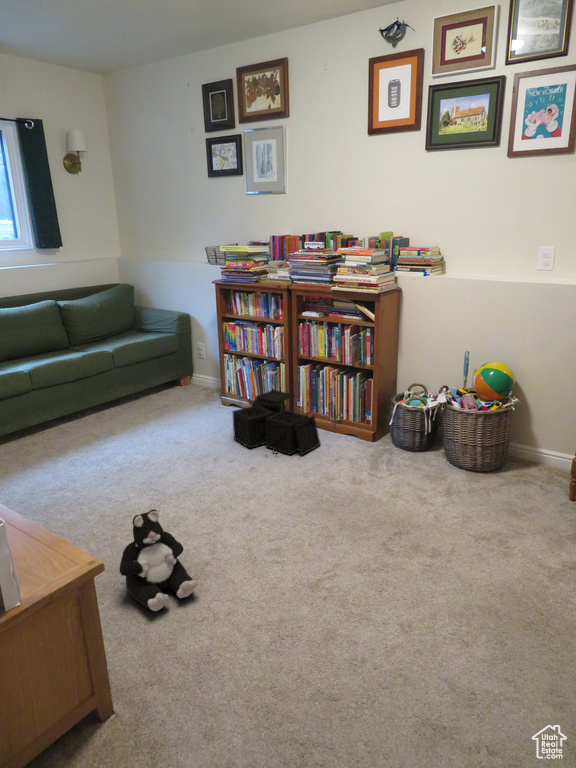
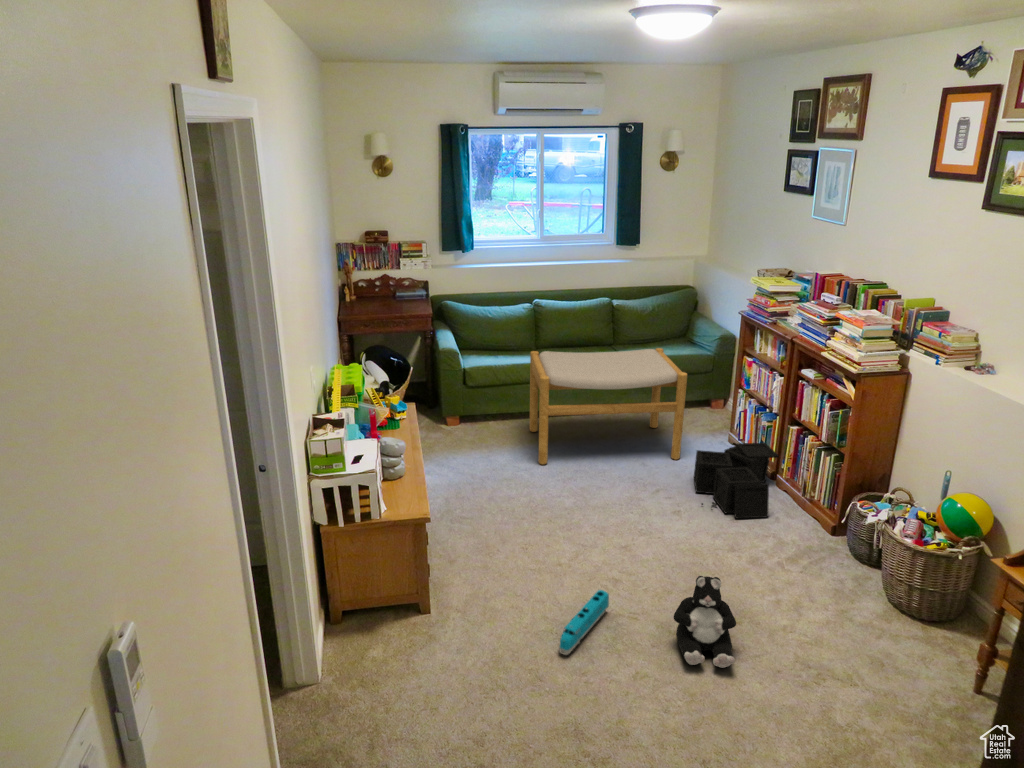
footstool: none [11,333,204,481] -> present [530,348,687,464]
plush toy: present [120,509,197,611] -> present [674,576,736,668]
toy train: none [296,564,336,659] -> present [559,590,609,655]

